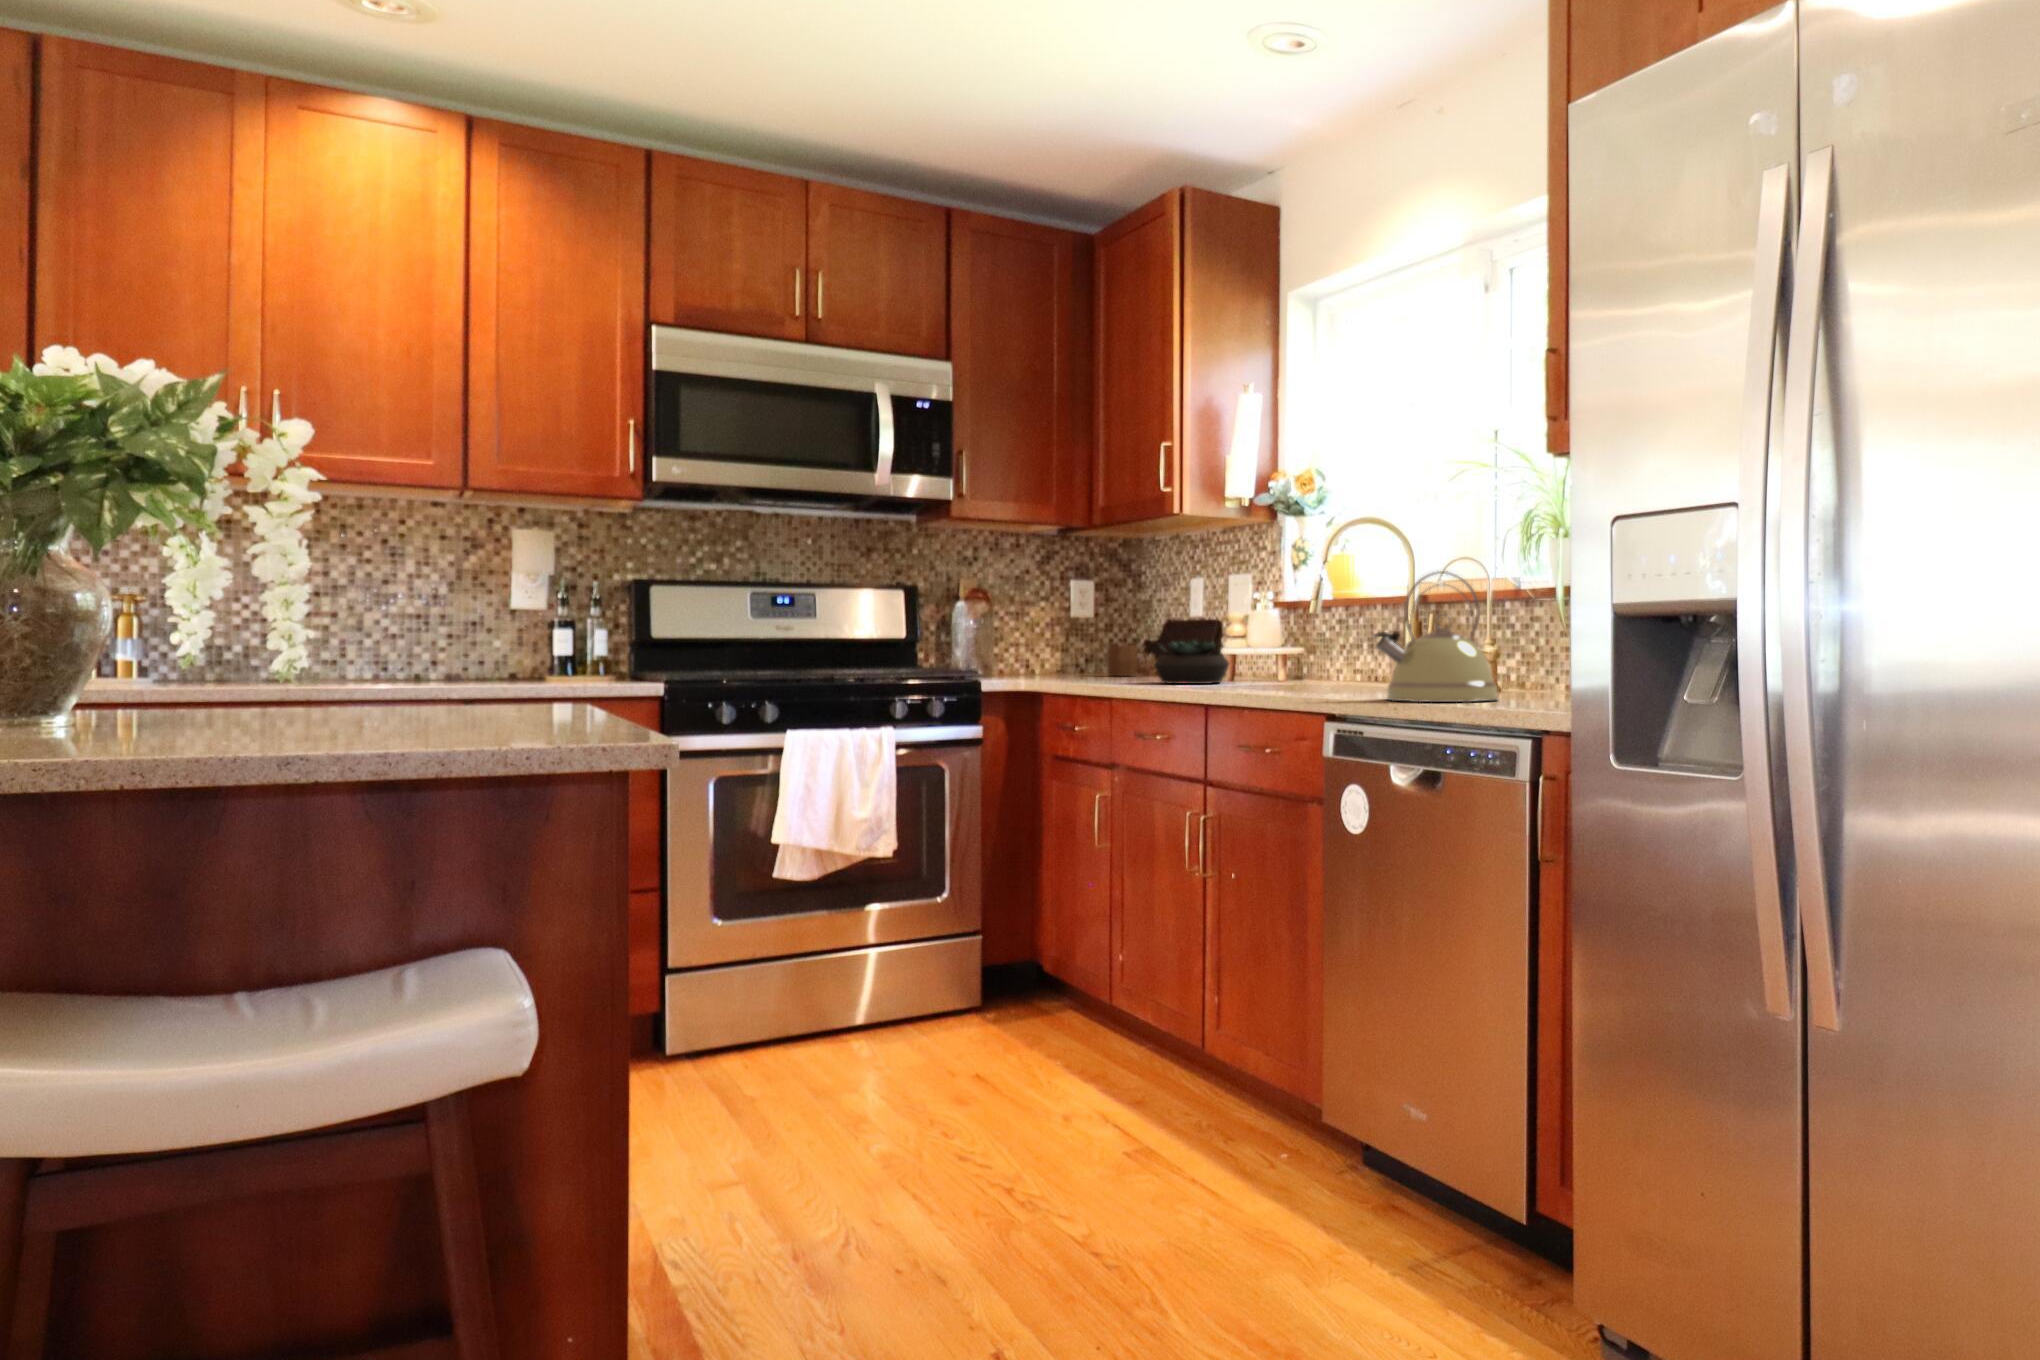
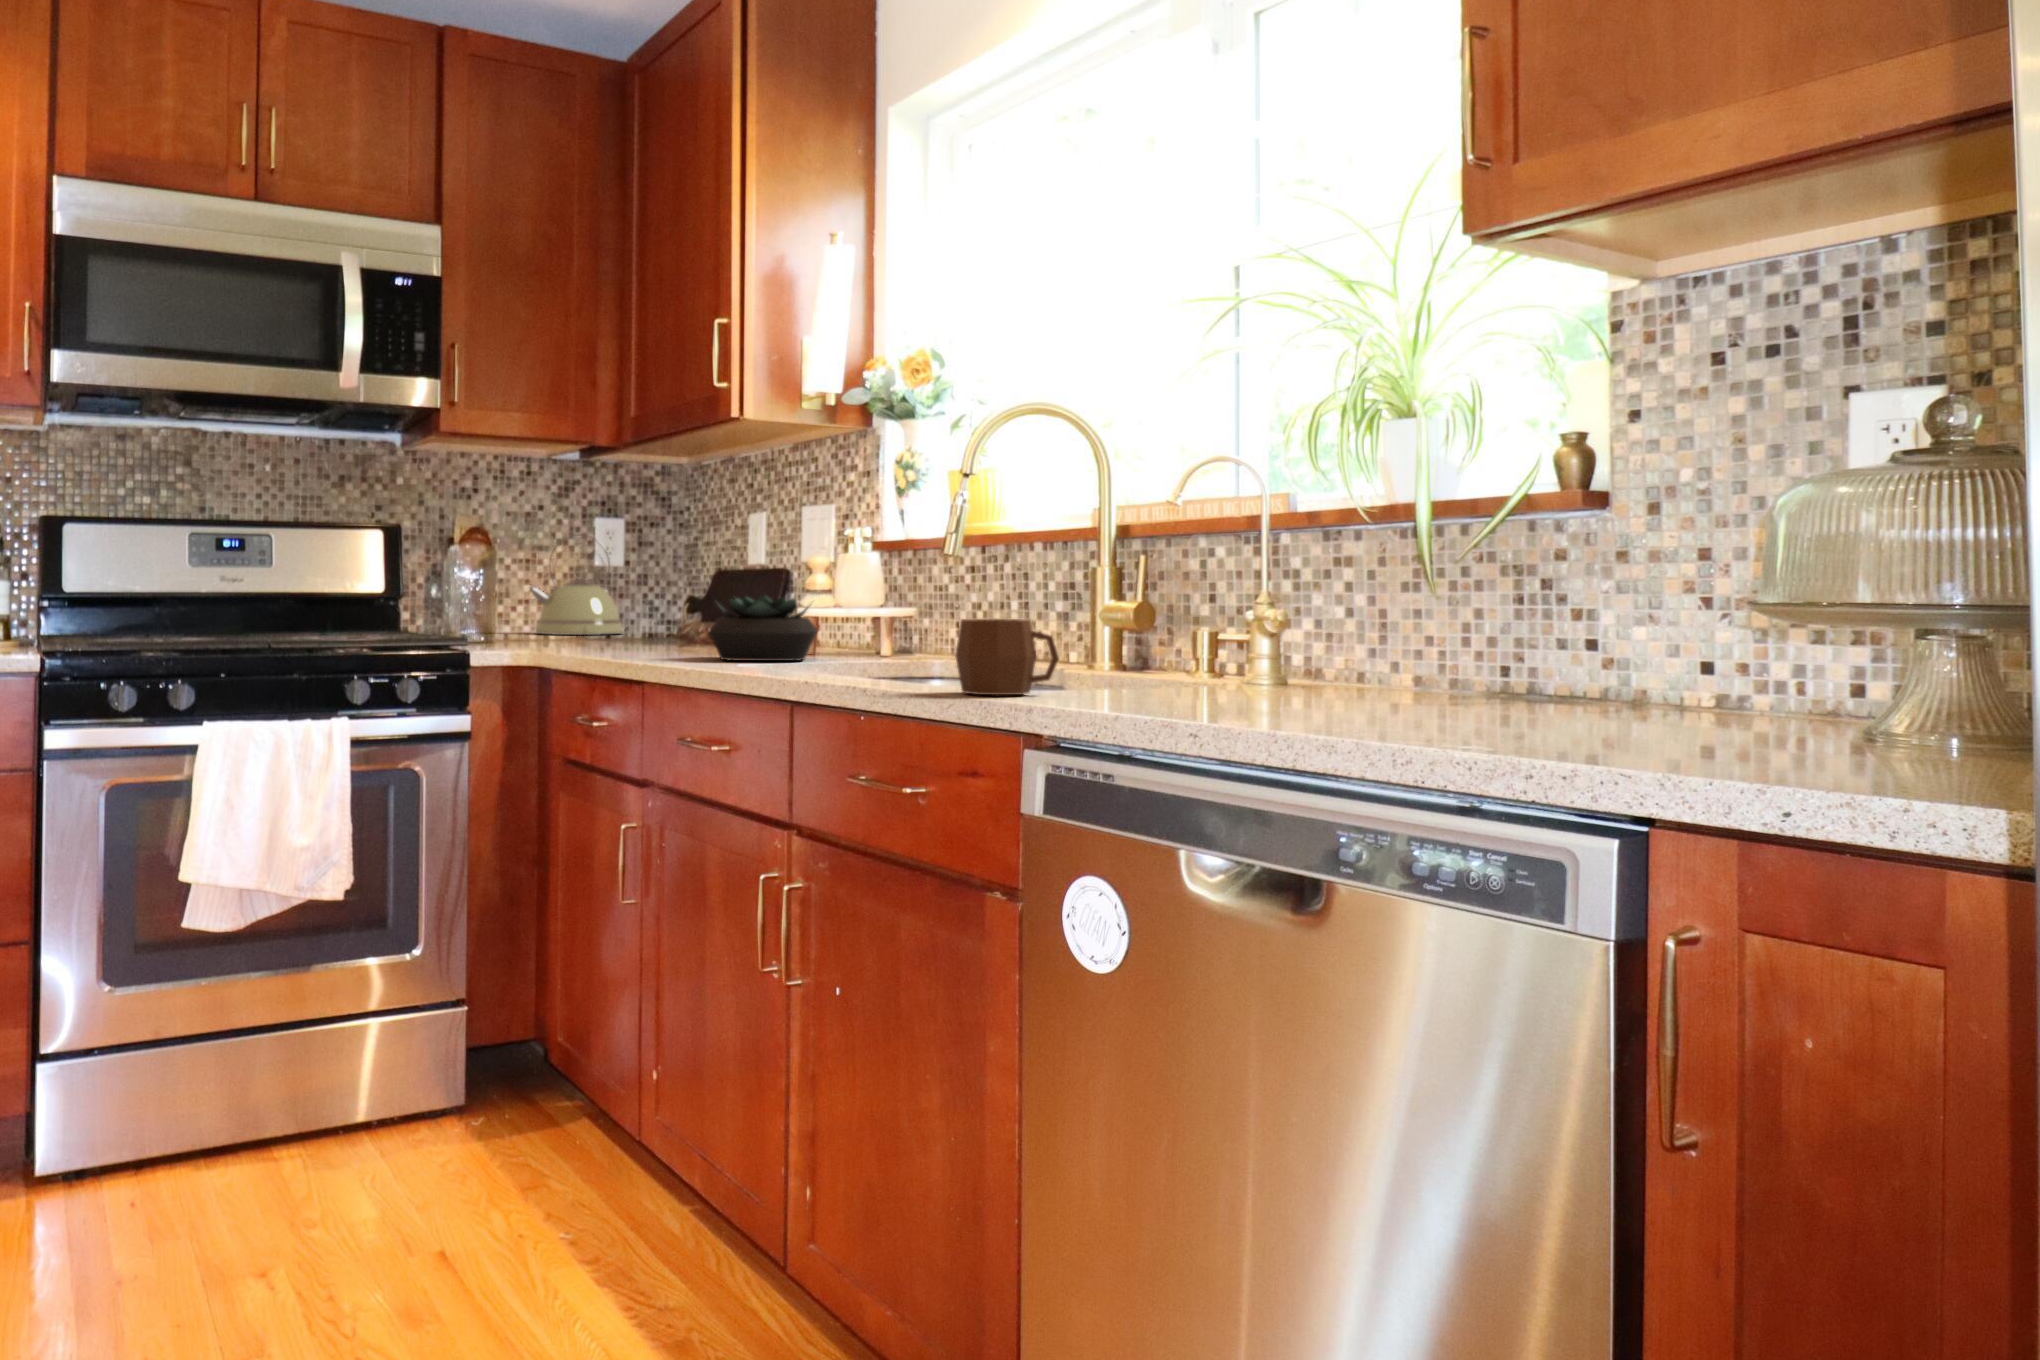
kettle: present [1374,571,1498,702] -> present [530,534,622,635]
mug: present [1106,645,1148,676] -> present [956,619,1059,695]

